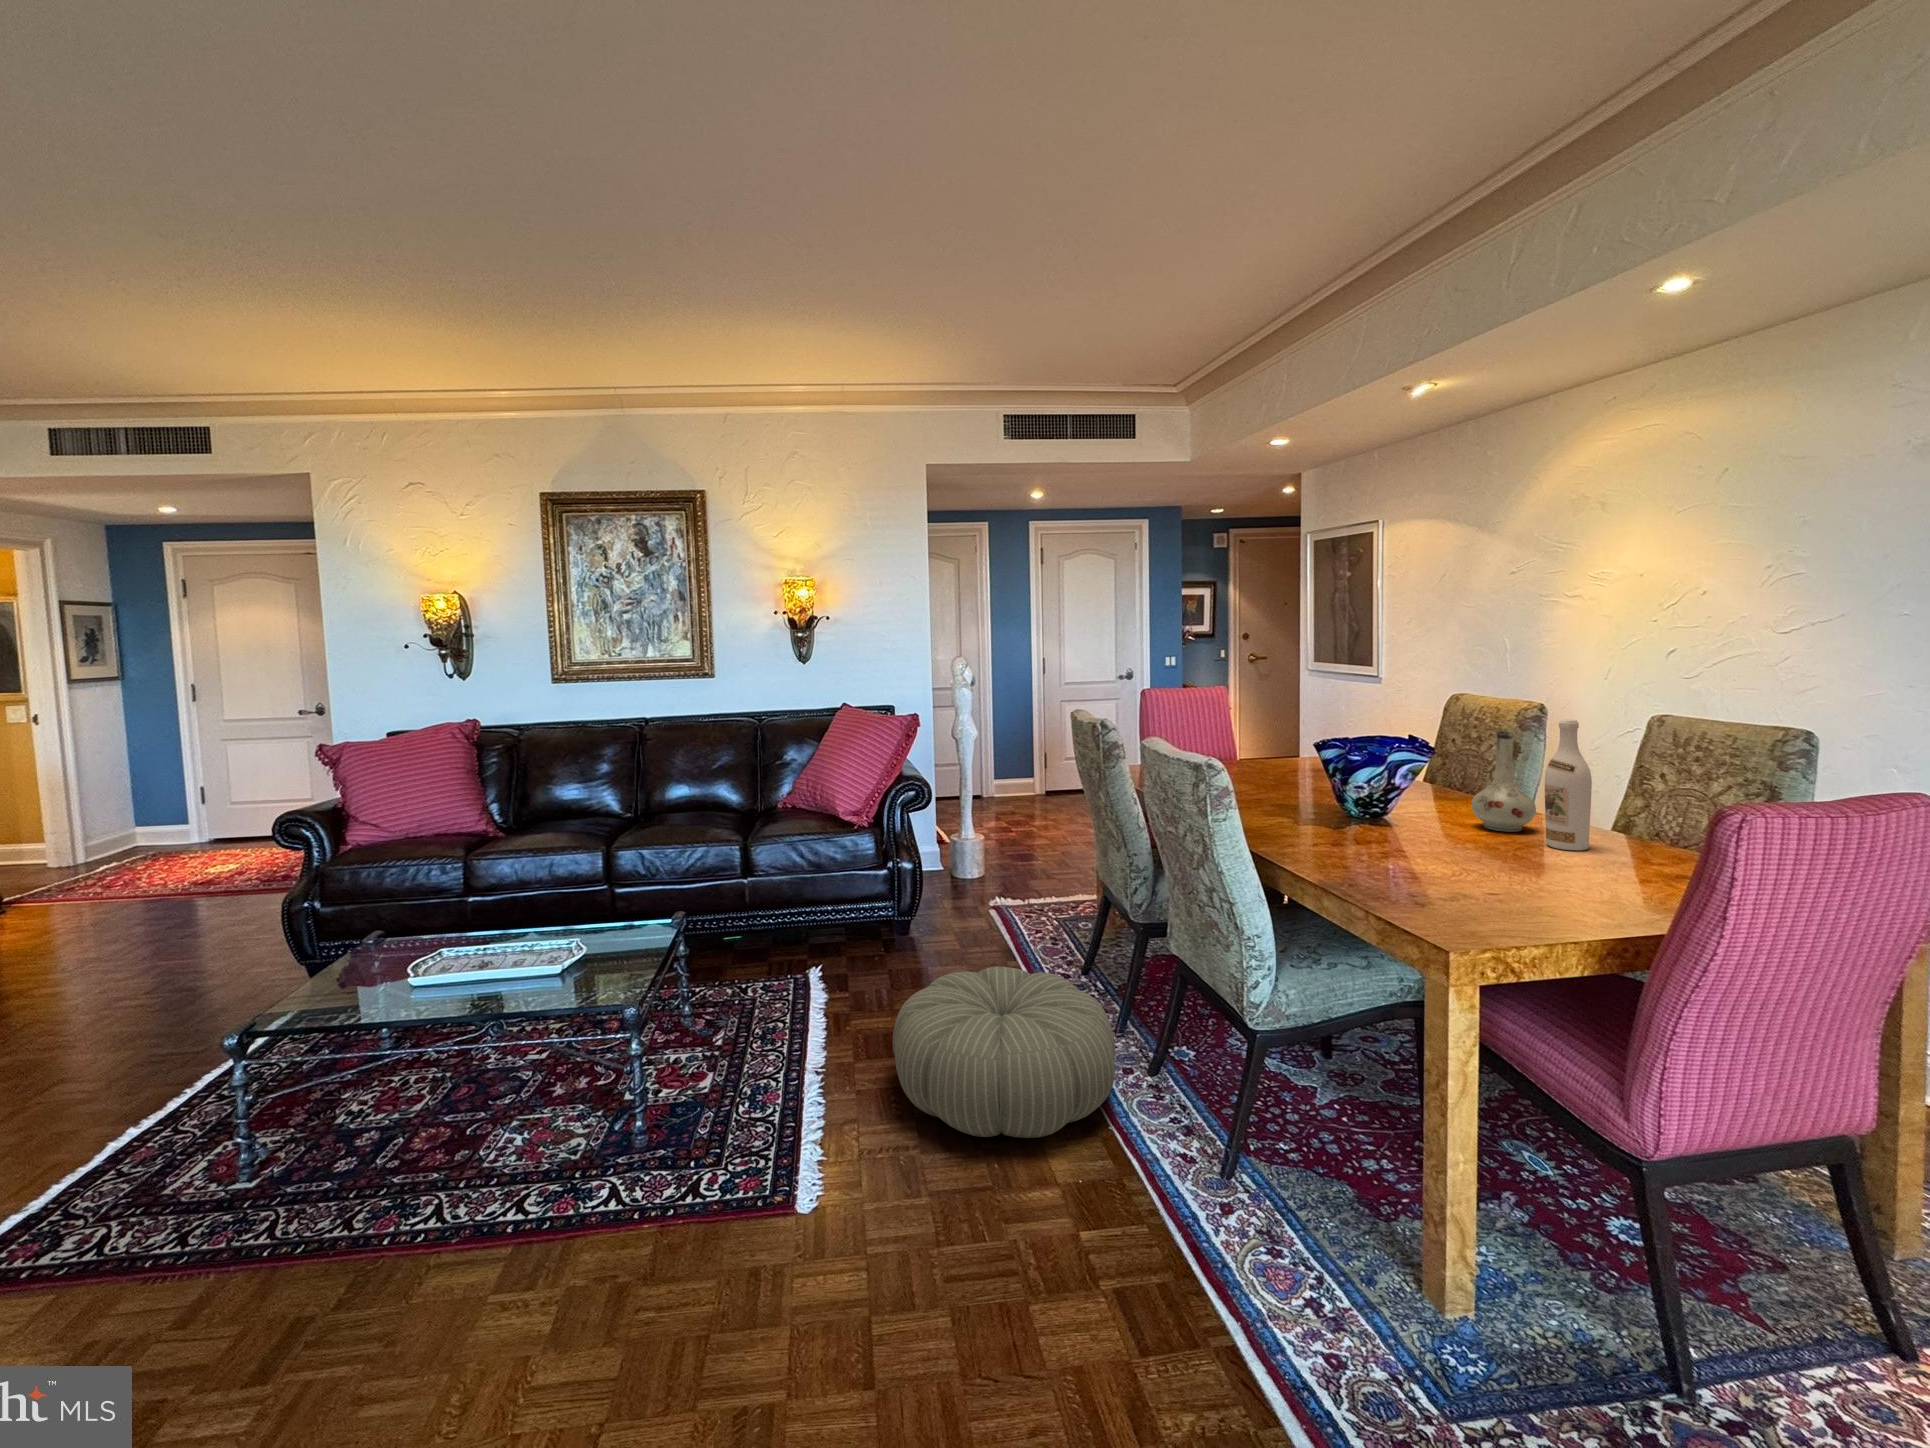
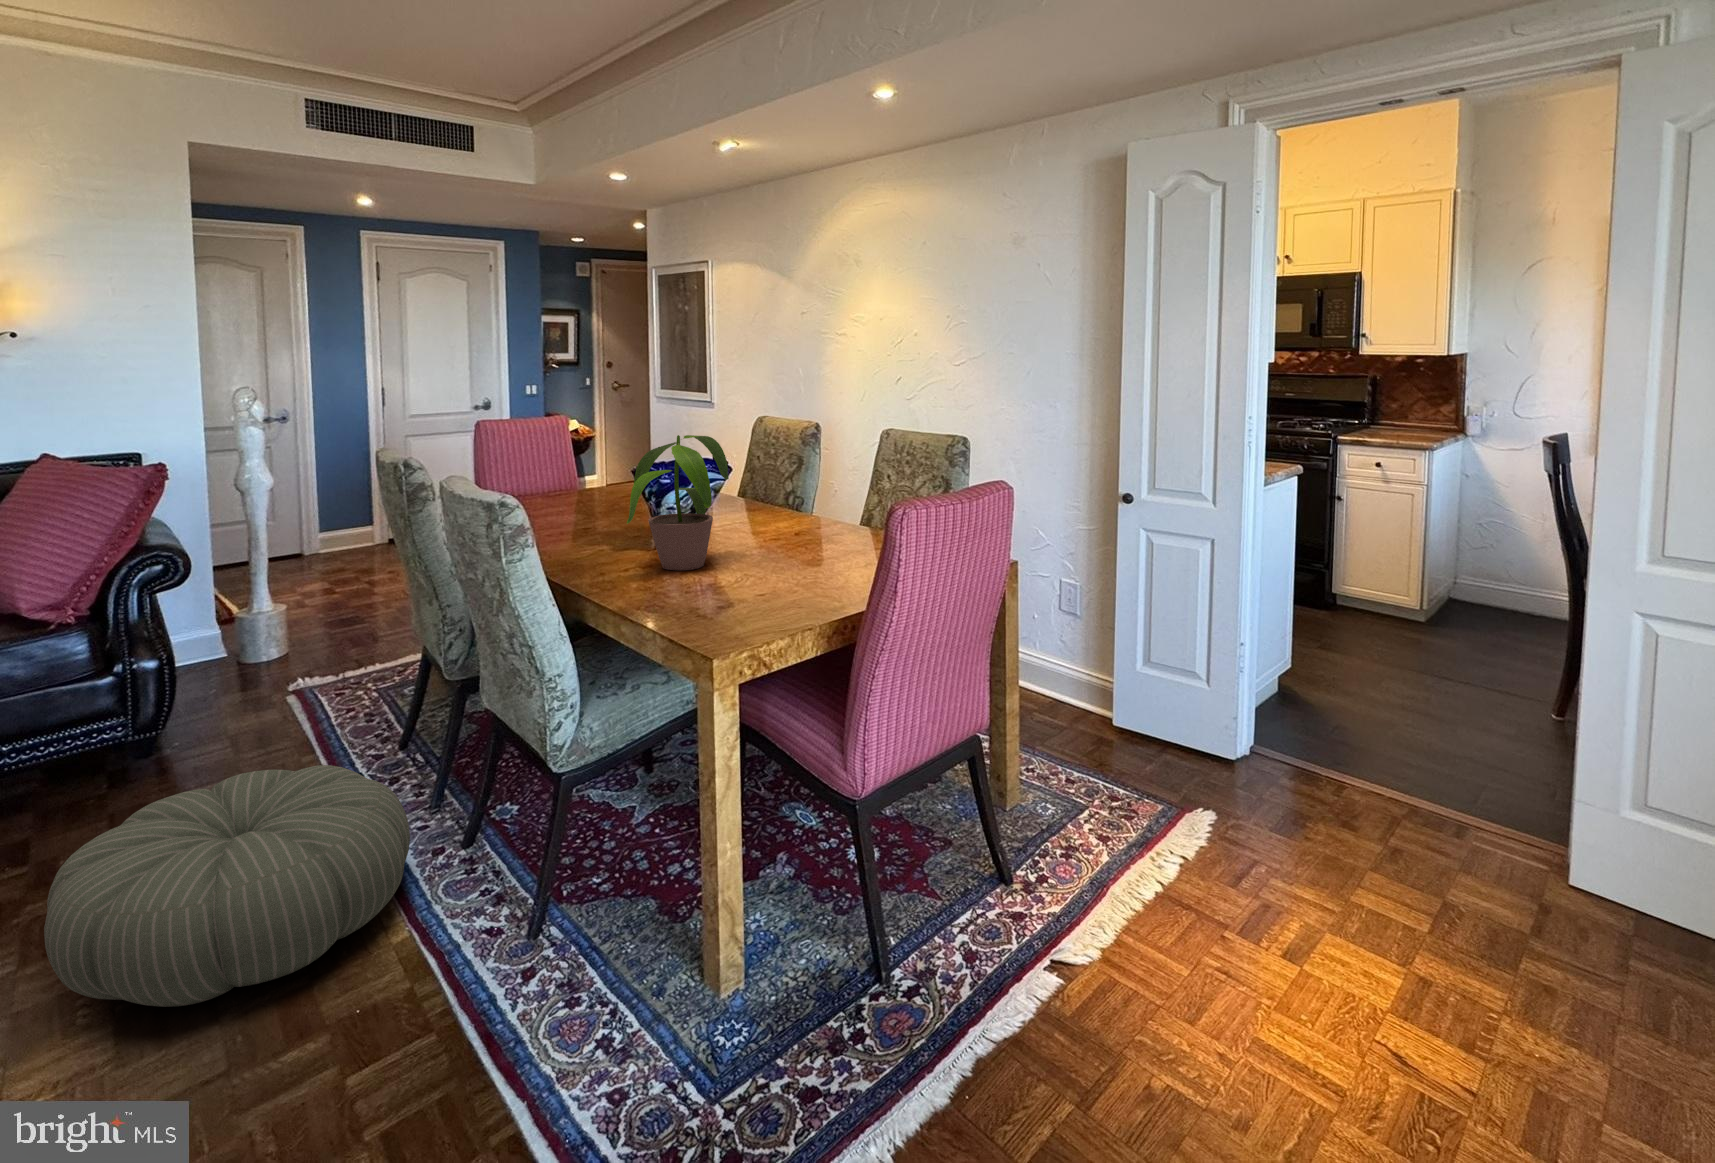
wine bottle: present [1545,719,1592,851] -> none [816,430,850,550]
potted plant: none [1308,720,1466,853] -> present [627,435,729,570]
vase: present [1472,732,1536,832] -> none [764,446,814,539]

